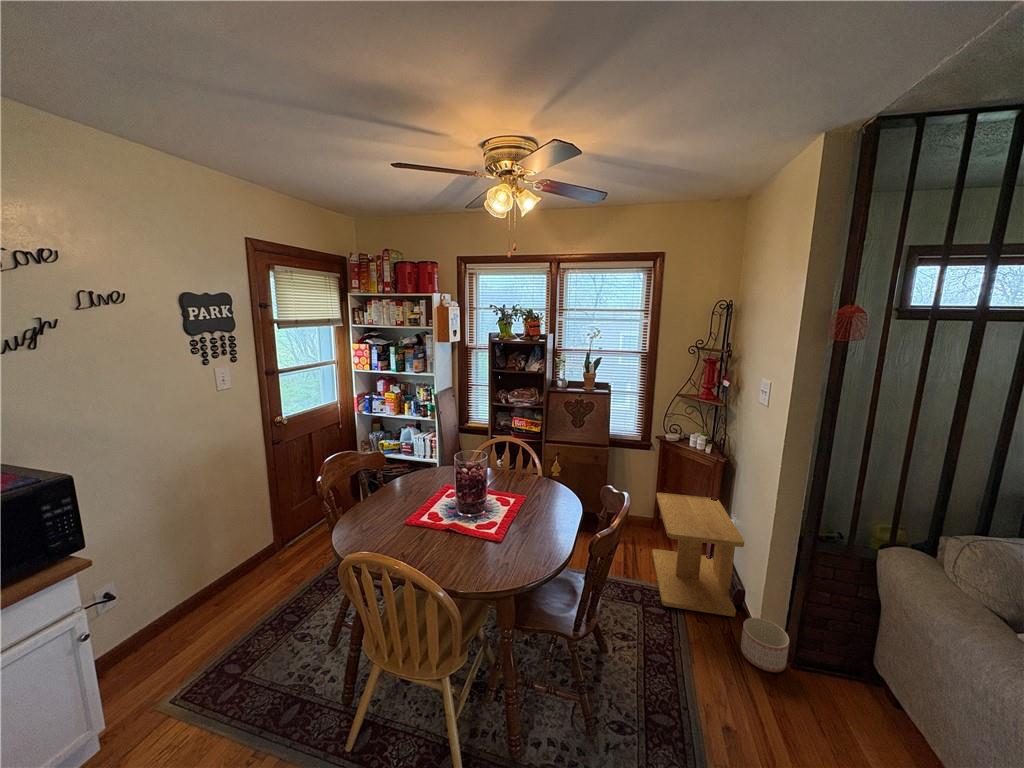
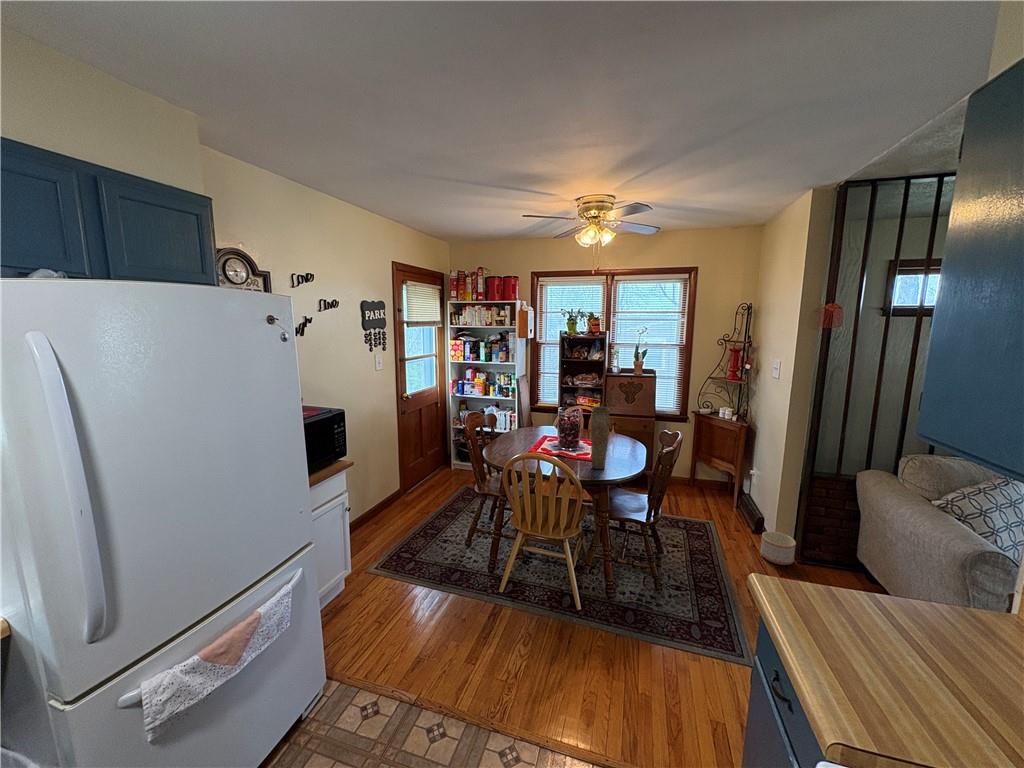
vase: none [482,466,514,568] -> present [591,407,611,469]
side table: present [652,493,744,617] -> none [691,452,763,537]

